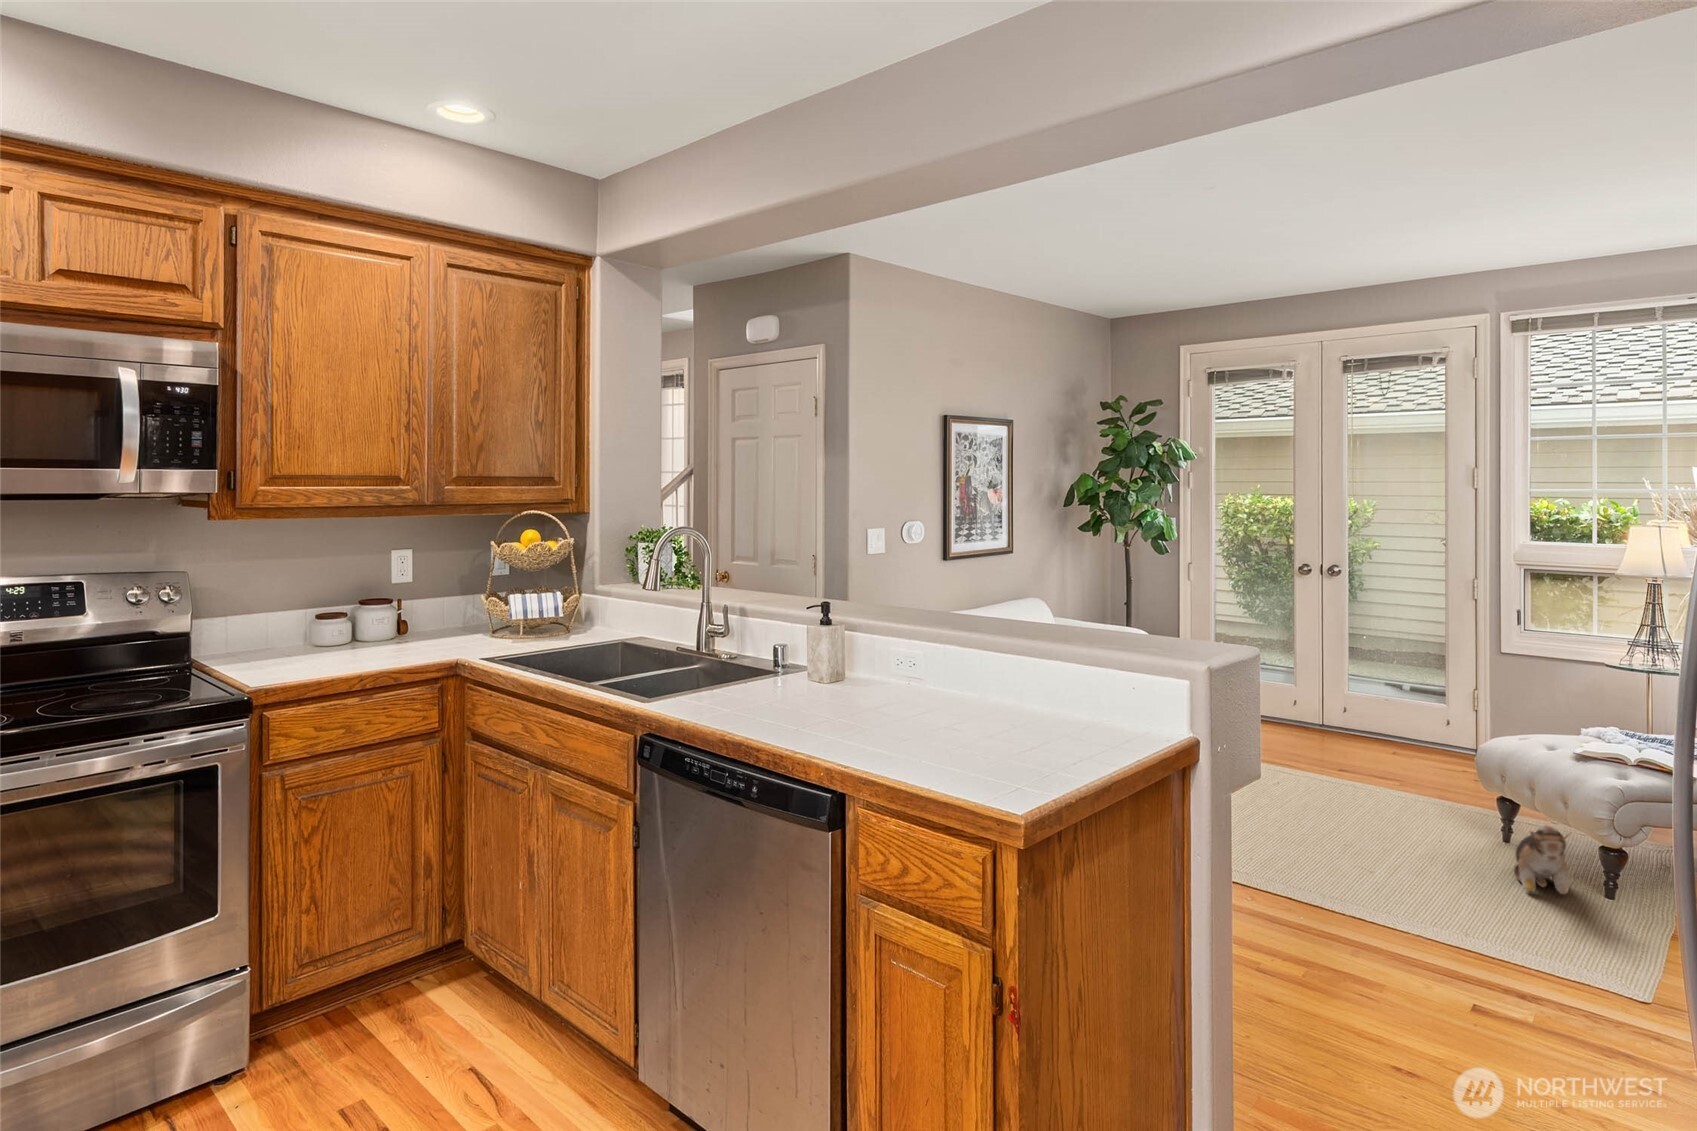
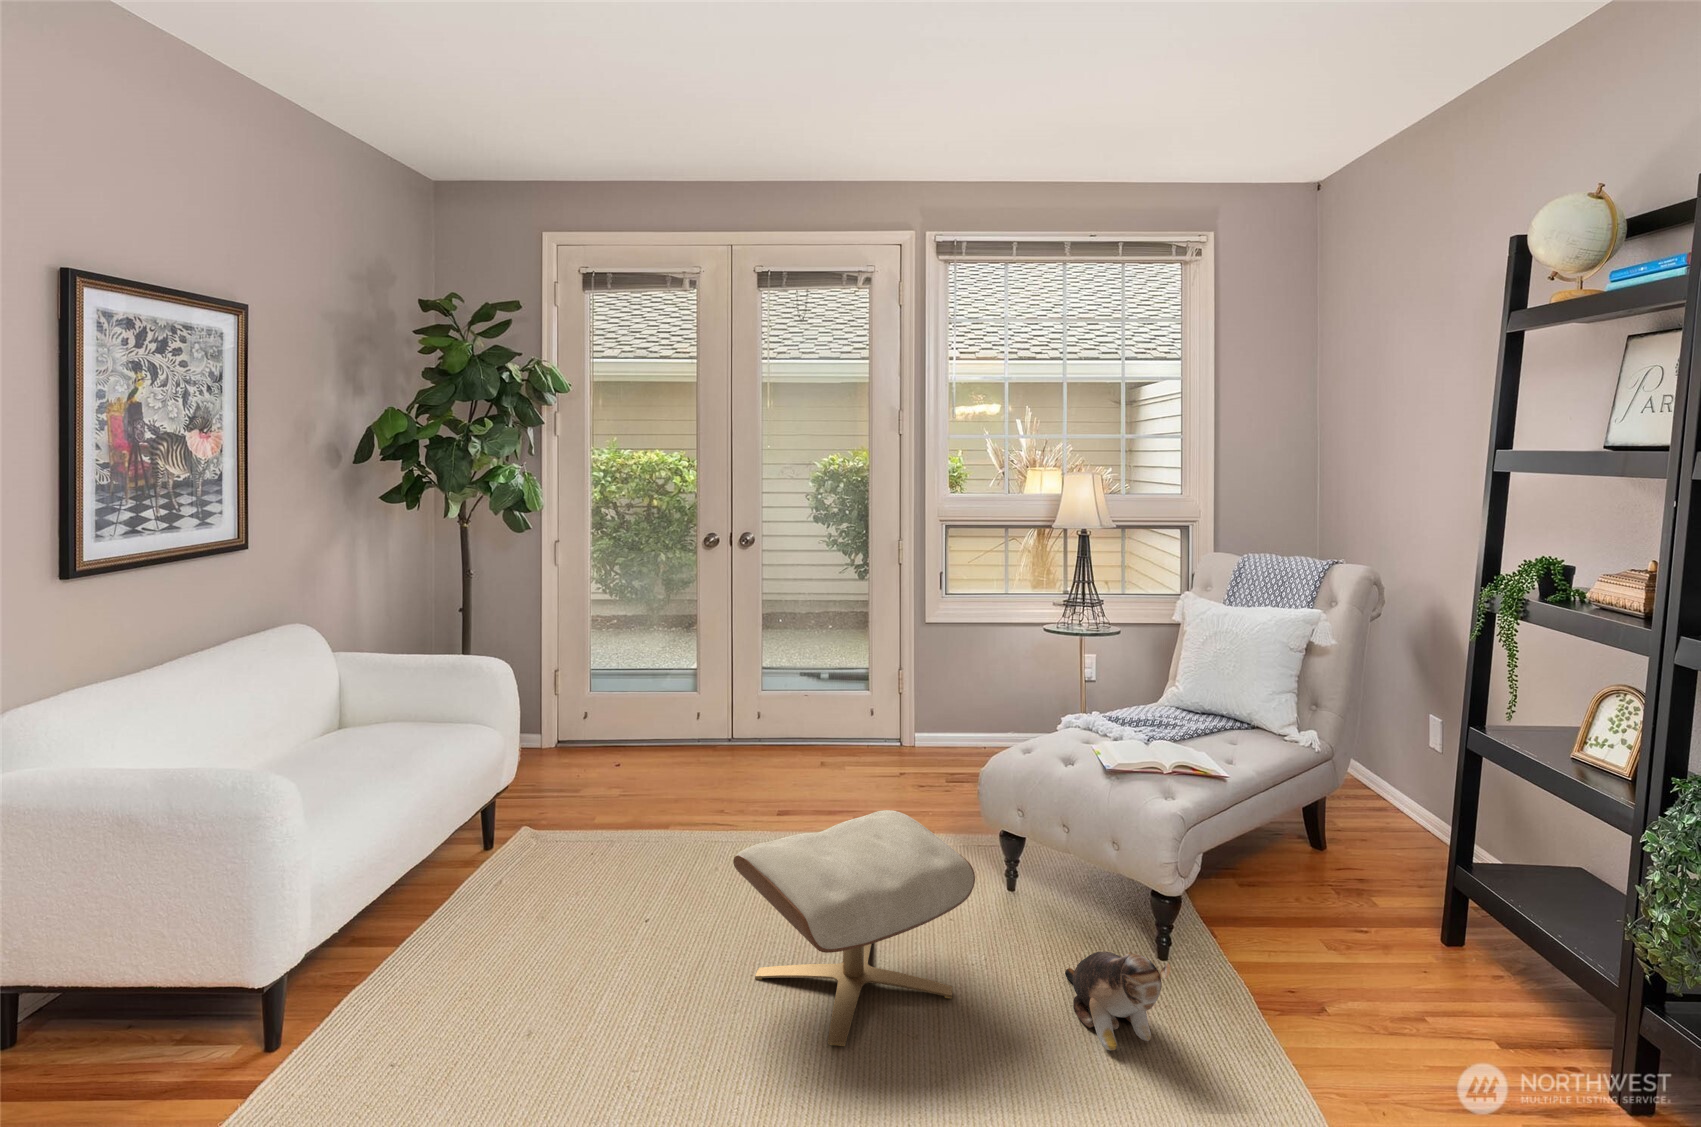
ottoman: none [1272,733,1444,852] -> present [733,810,975,1046]

